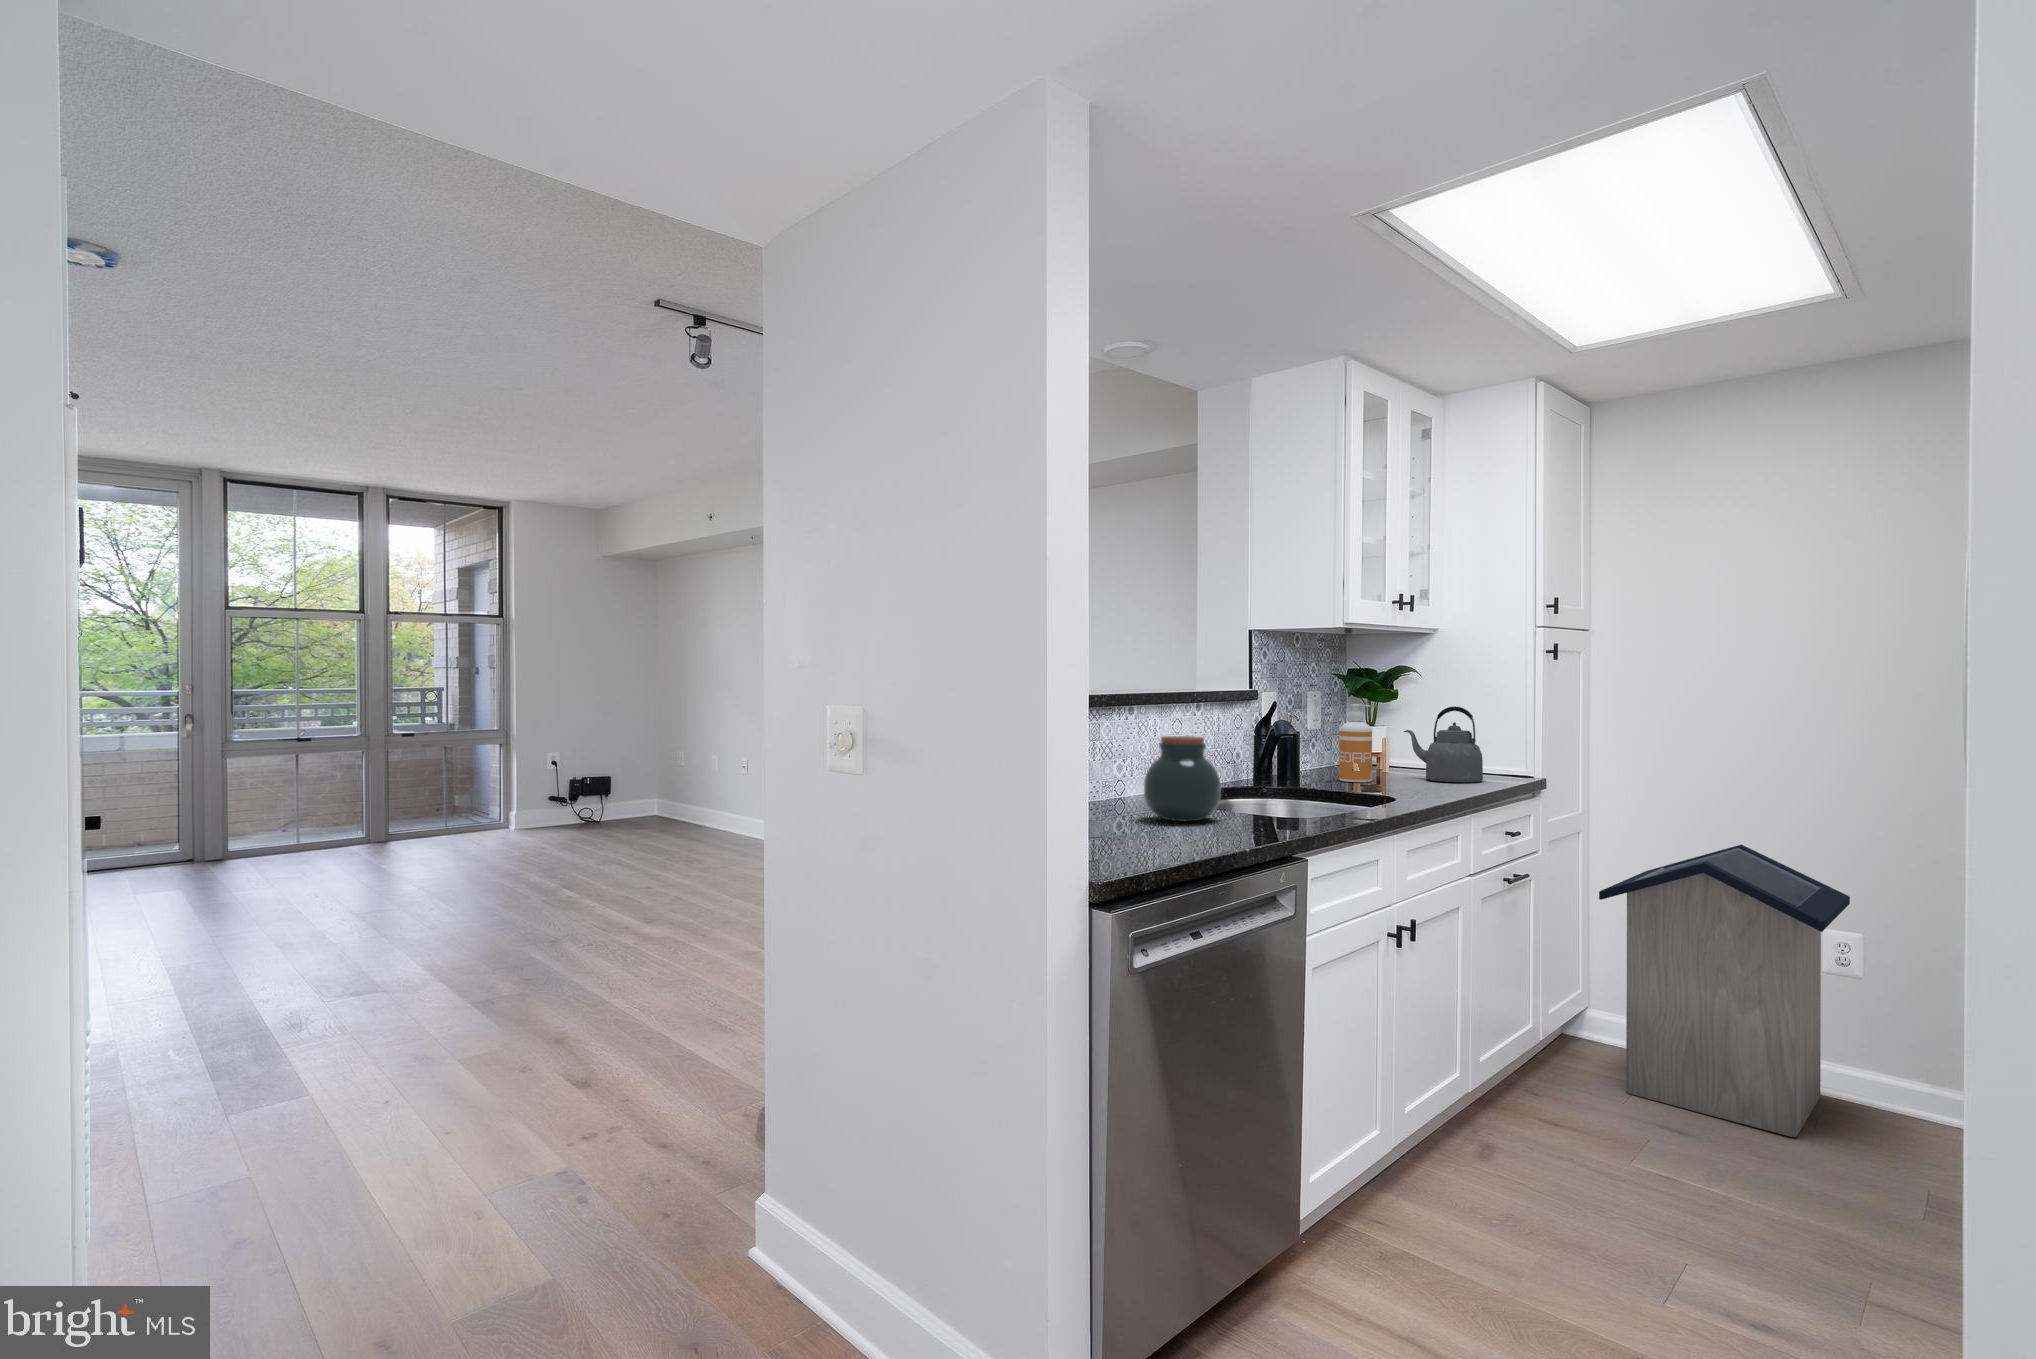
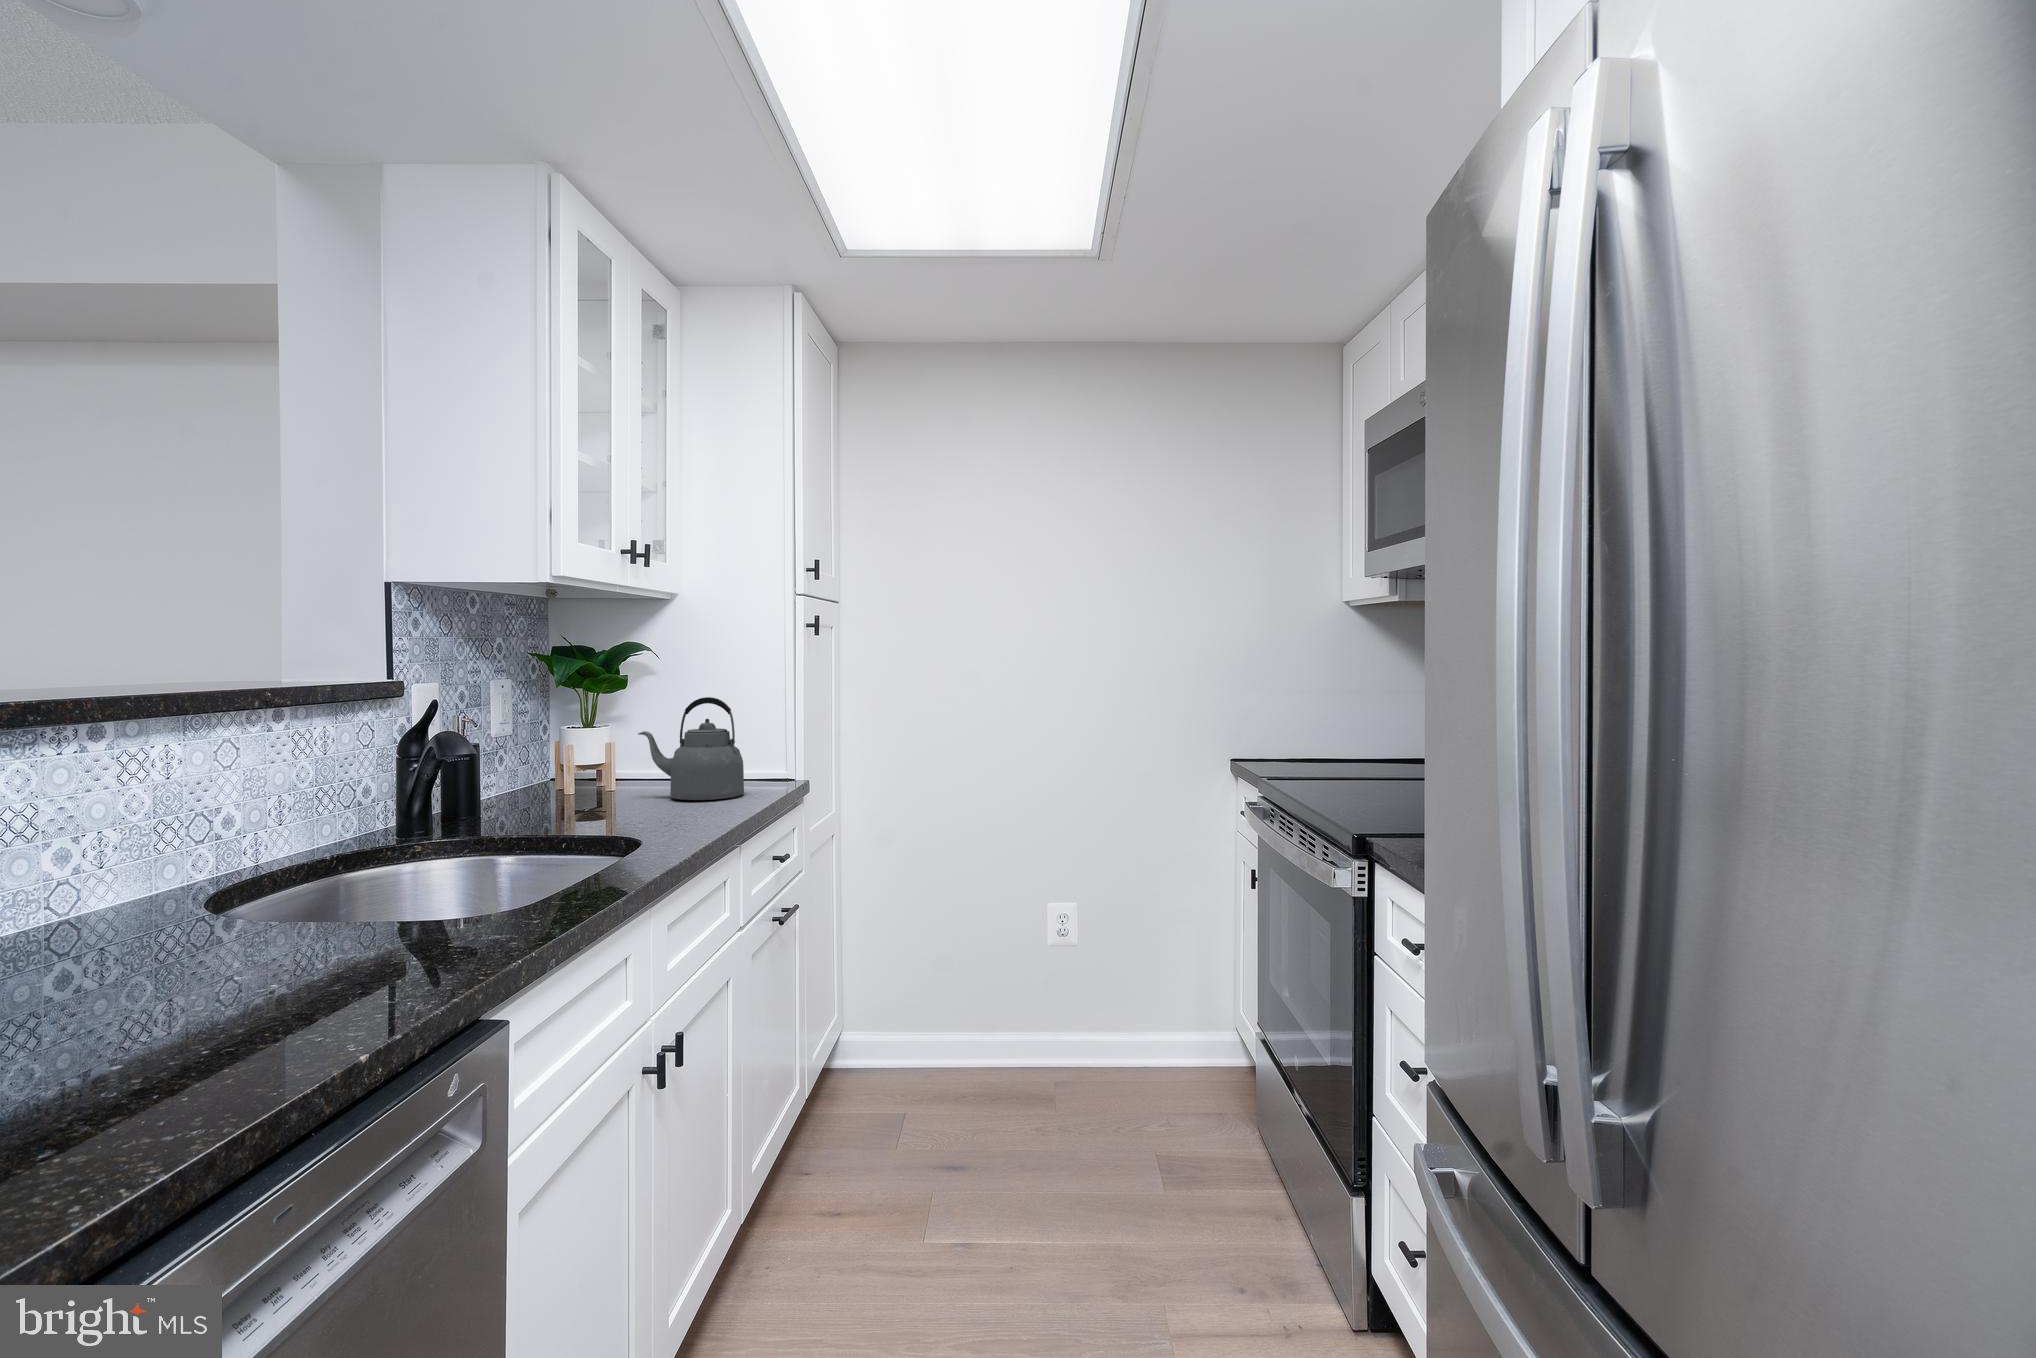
soap dispenser: present [1339,704,1372,782] -> none [545,698,596,815]
jar: present [1144,736,1221,822] -> none [81,788,300,986]
trash can: present [1599,845,1850,1137] -> none [872,831,1080,1138]

